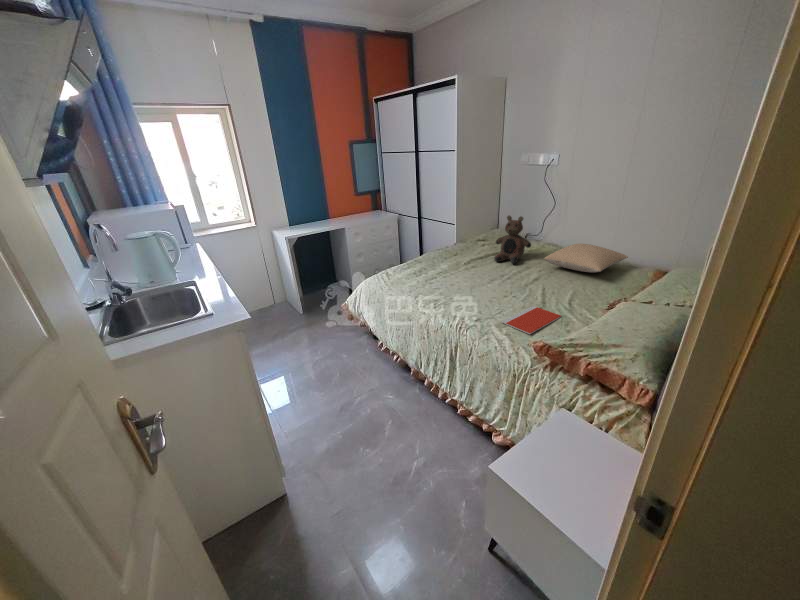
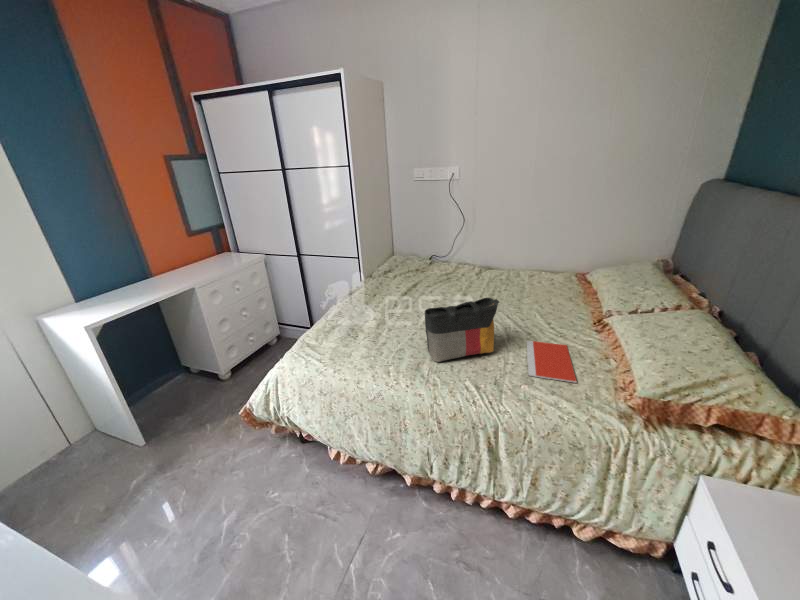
teddy bear: present [494,215,531,264] -> none [416,239,457,294]
pillow: present [544,244,628,273] -> none [480,260,545,288]
tote bag: none [443,260,501,304] -> present [425,298,499,362]

